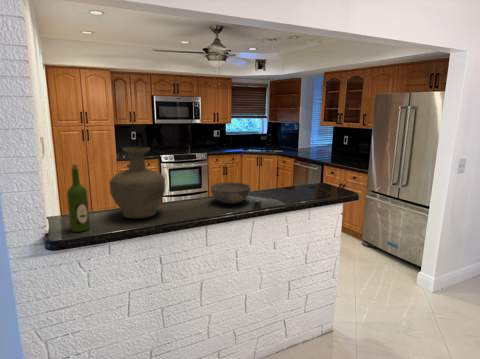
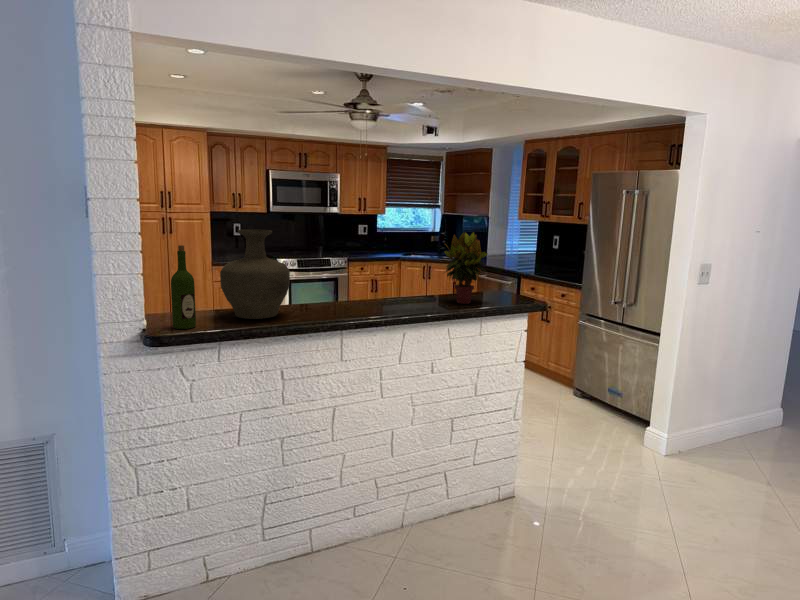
potted plant: none [279,142,314,196] -> present [444,232,488,304]
bowl: present [211,182,250,204] -> none [348,283,401,309]

